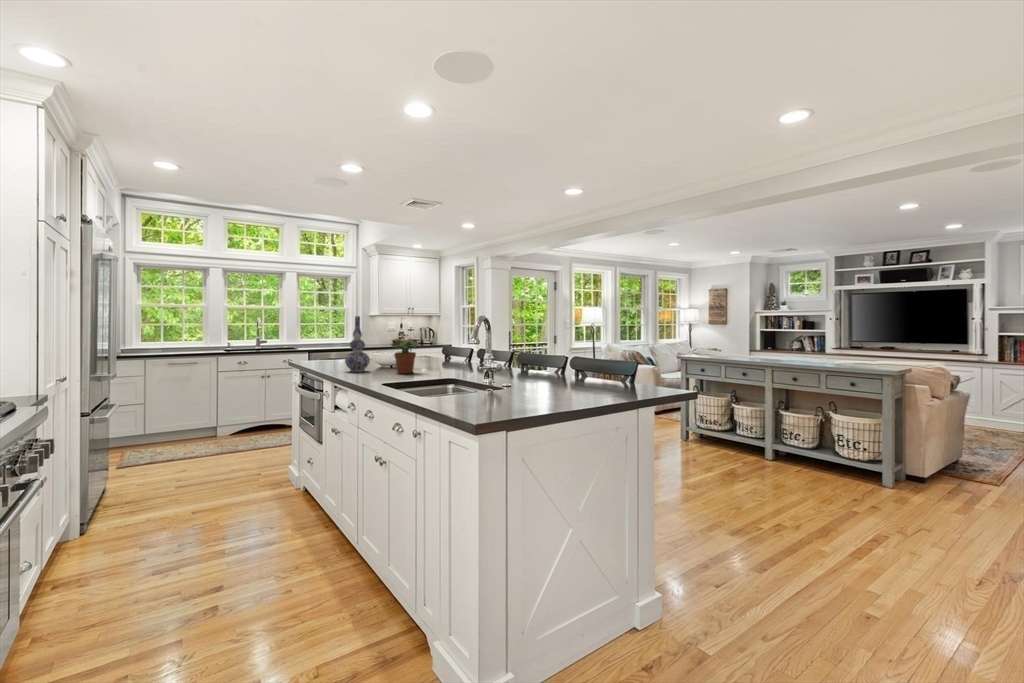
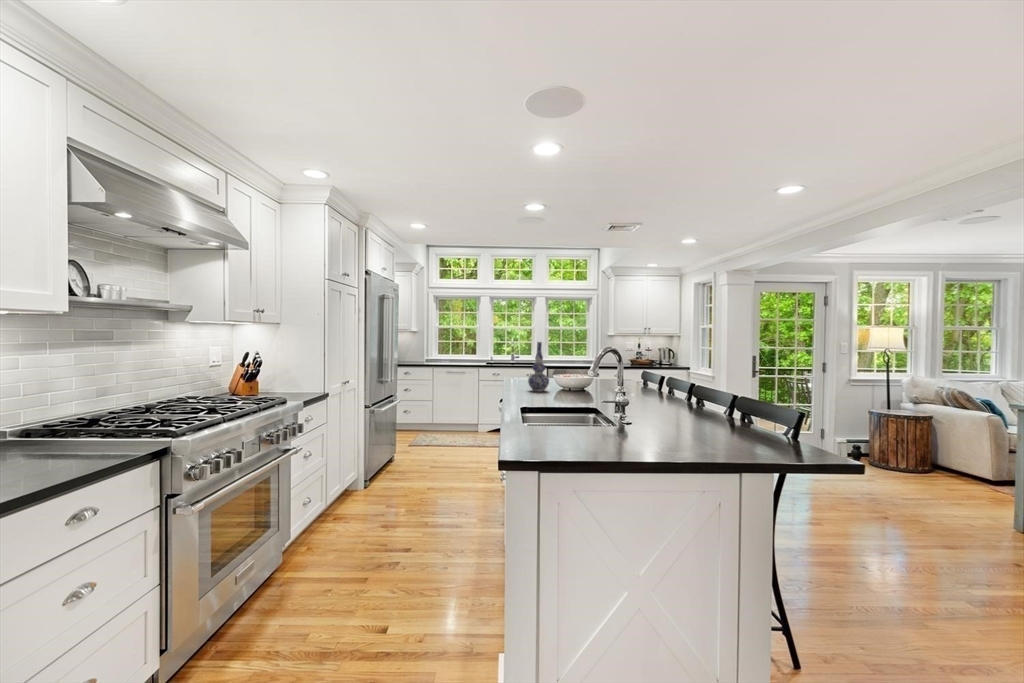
potted plant: present [392,341,418,374] -> none [564,366,590,397]

